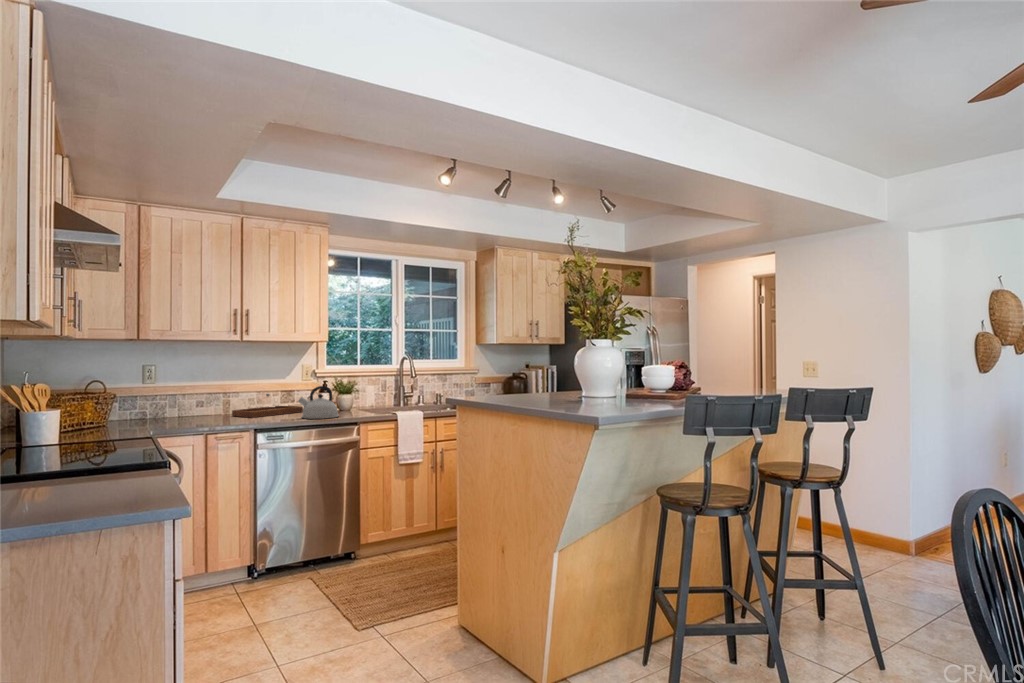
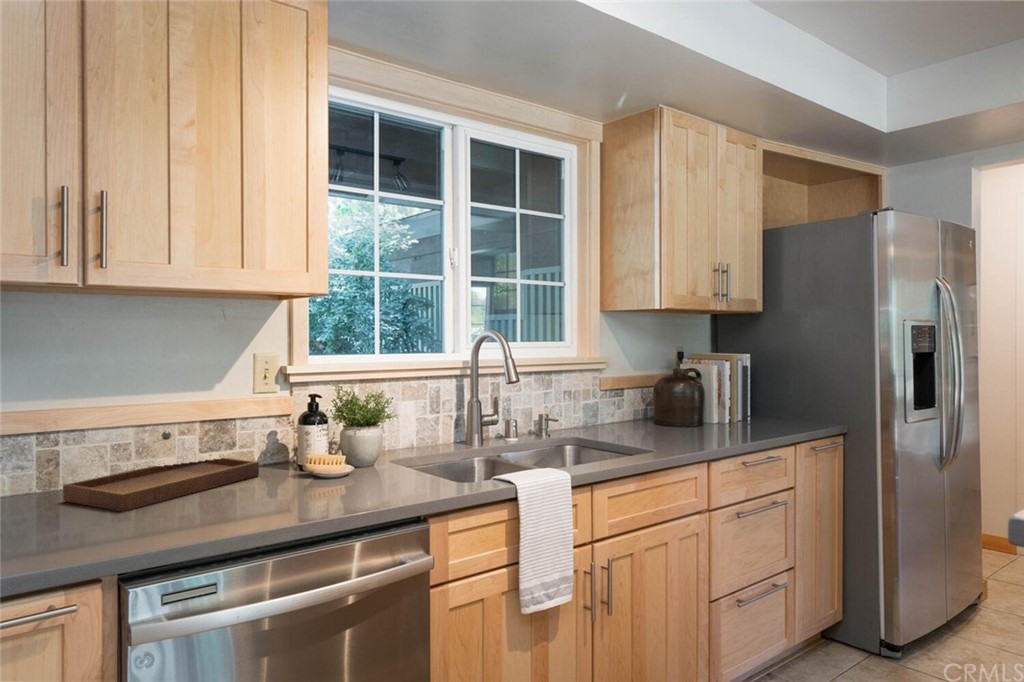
kettle: present [298,386,338,419] -> none [259,418,374,518]

